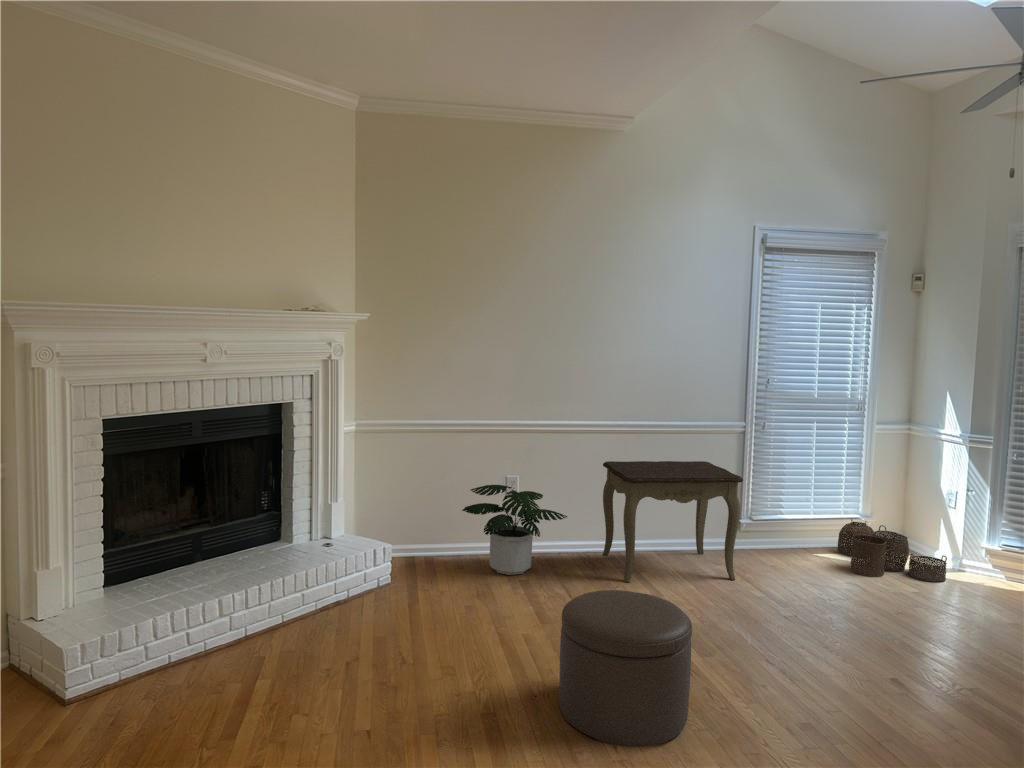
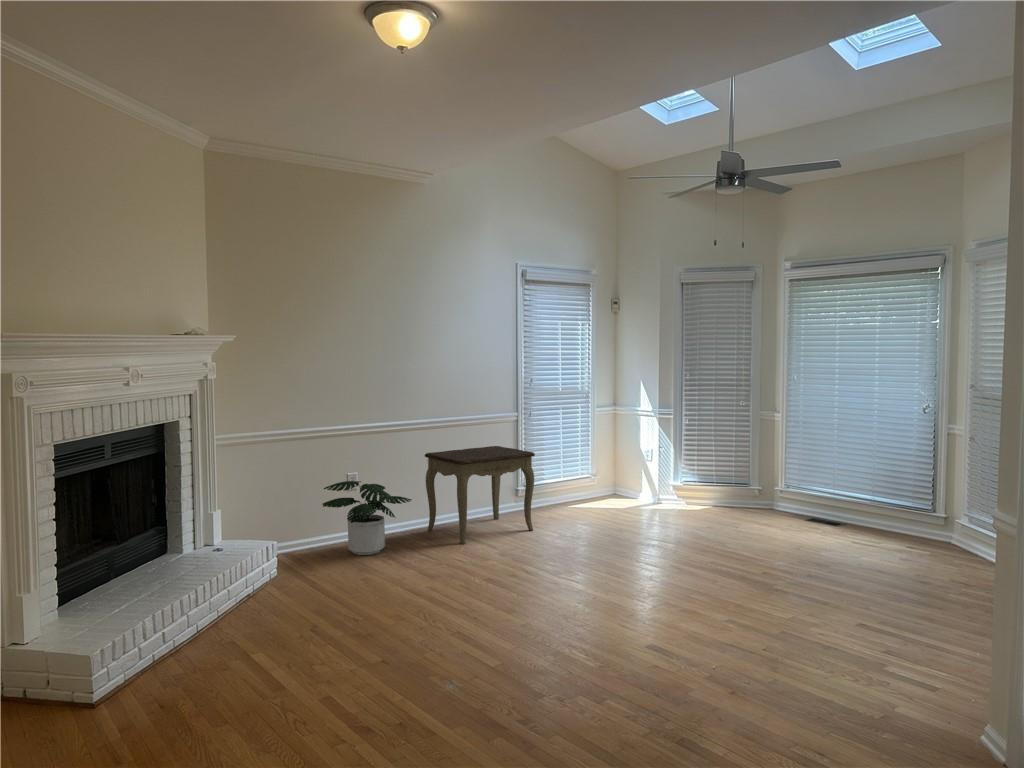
woven basket: present [837,519,947,582] -> none [582,479,654,515]
ottoman: present [559,590,692,747] -> none [484,529,573,623]

